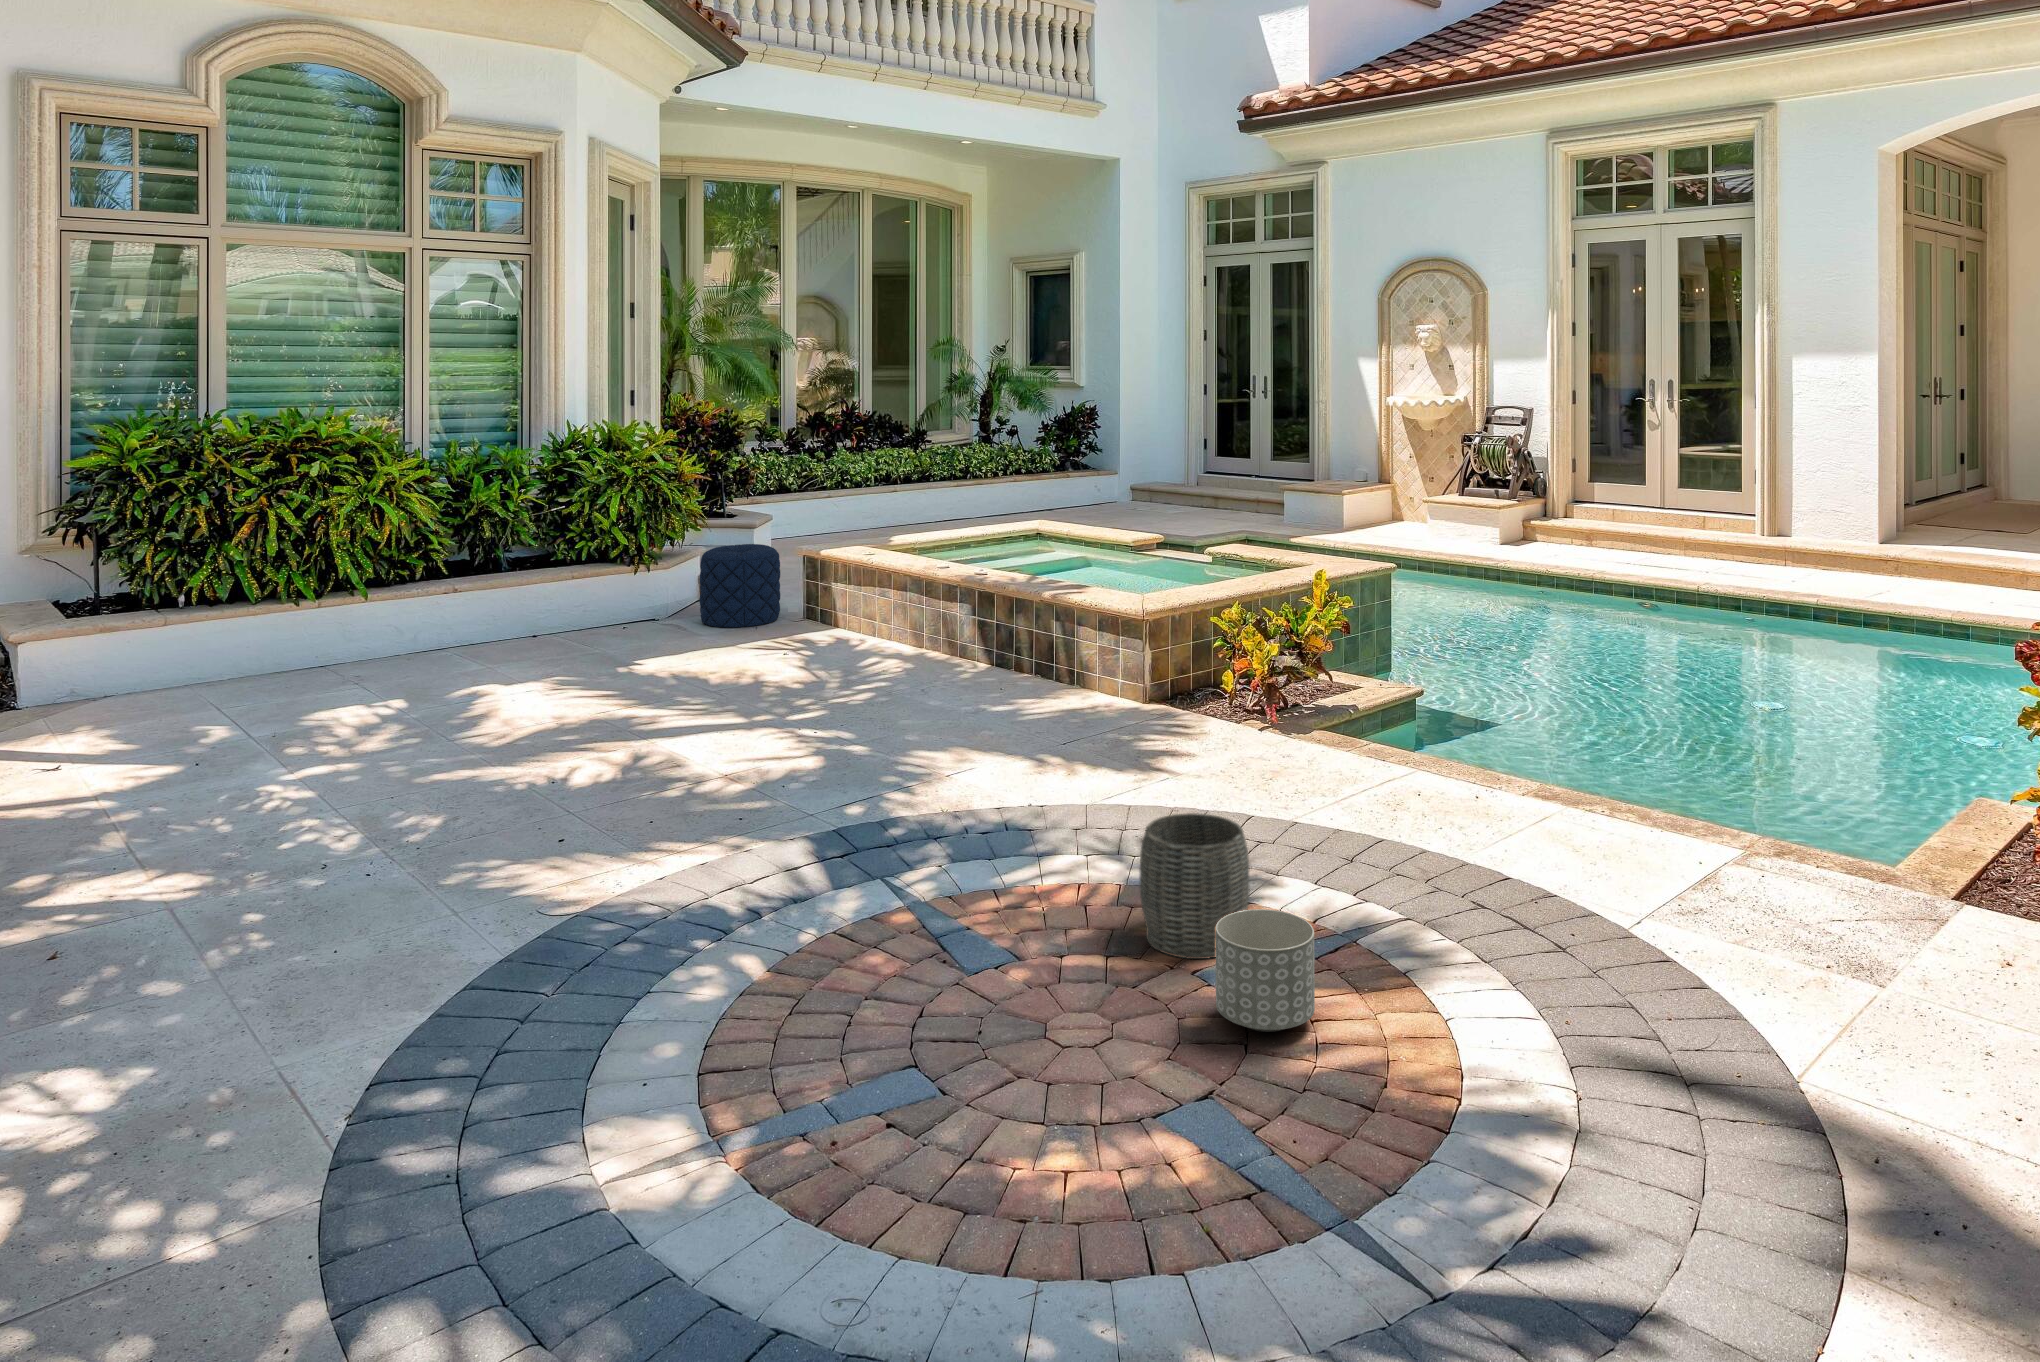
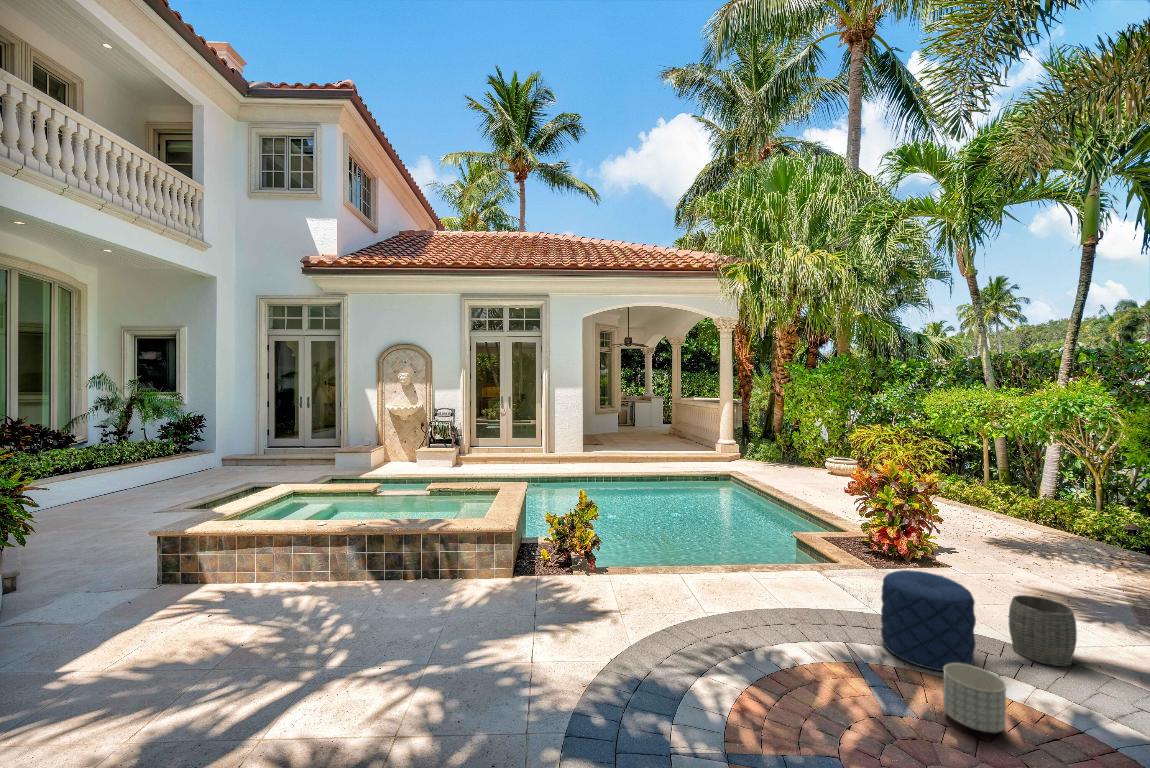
pouf: present [700,544,780,627] -> present [881,570,976,671]
woven basket: present [1140,813,1250,959] -> present [1009,595,1077,666]

